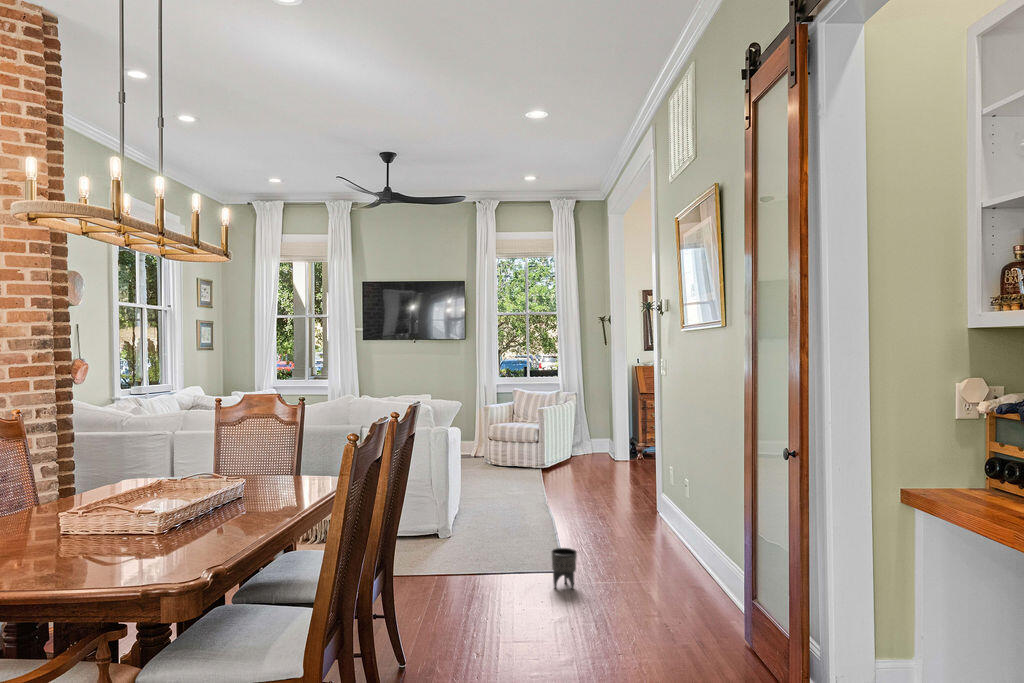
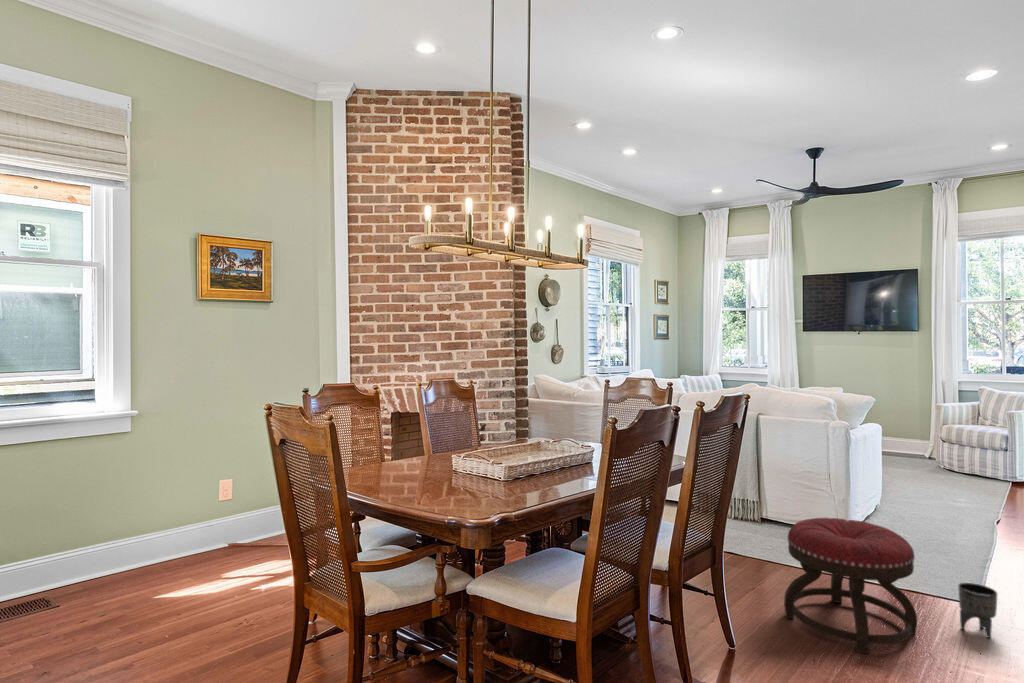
ottoman: none [427,513,529,631] -> present [784,518,917,654]

